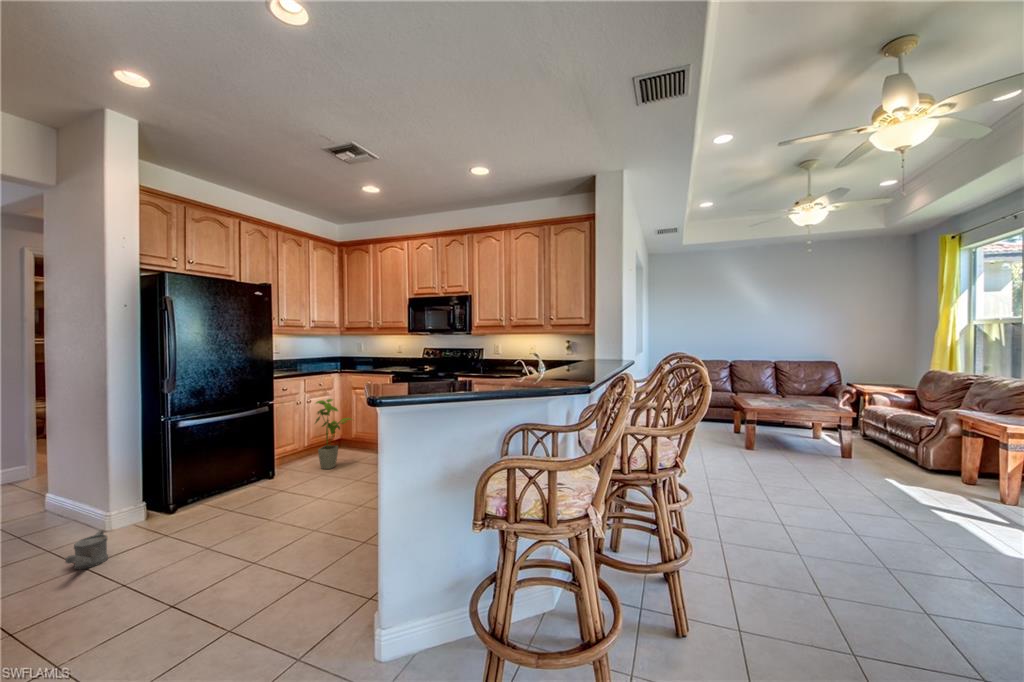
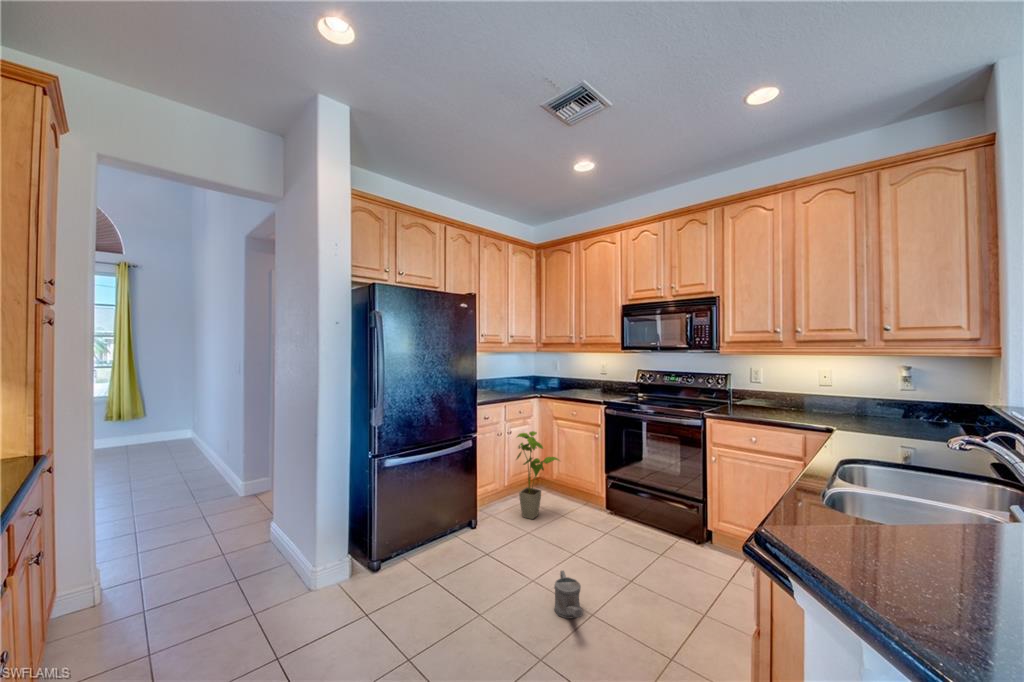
watering can: present [65,530,108,569] -> present [554,571,583,619]

